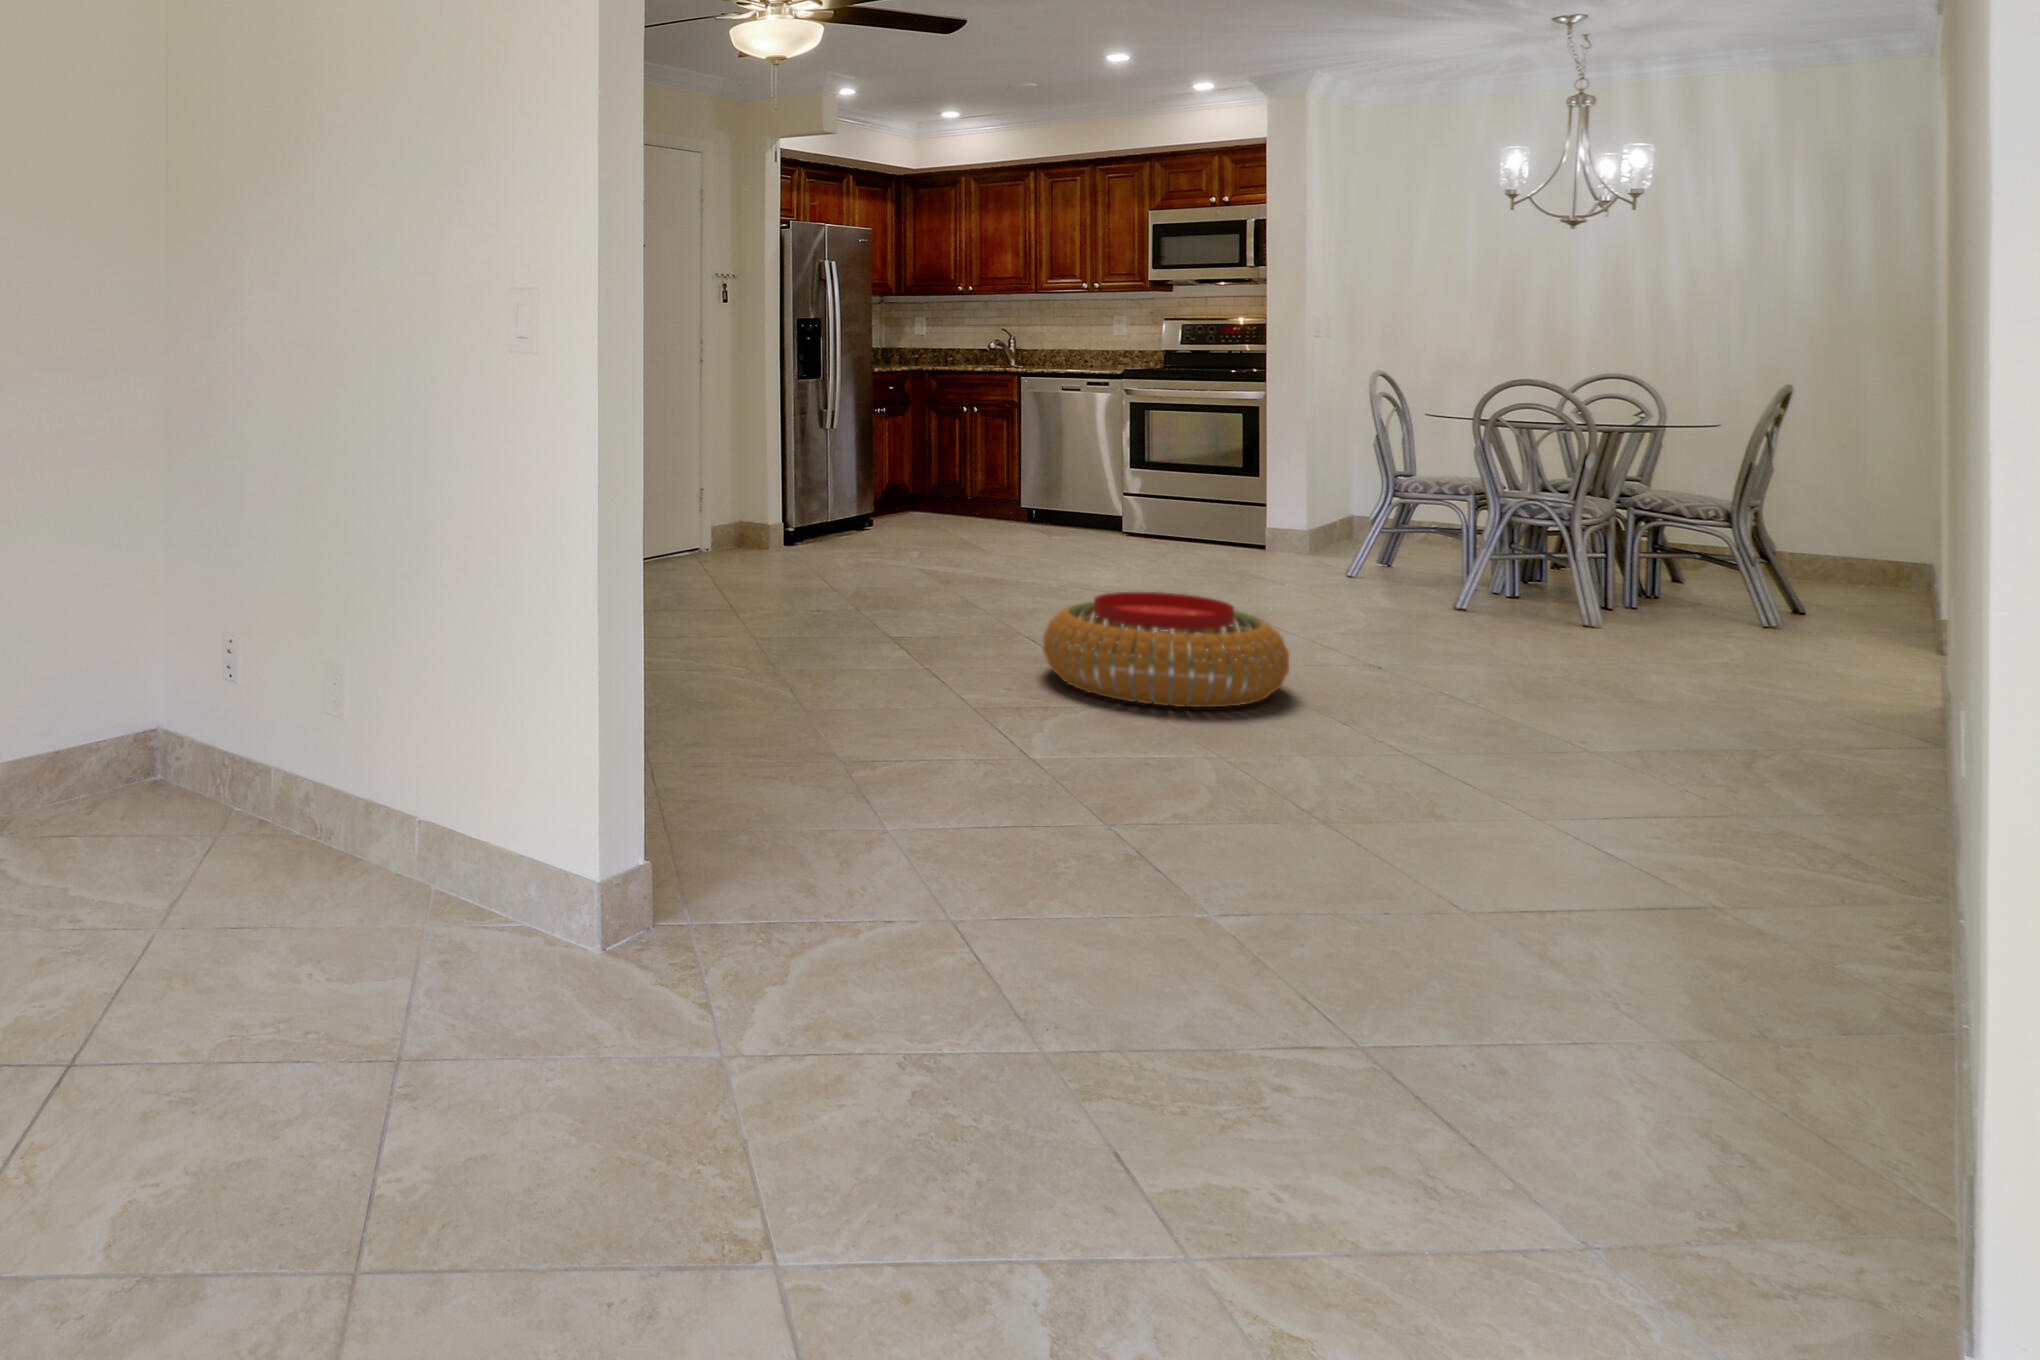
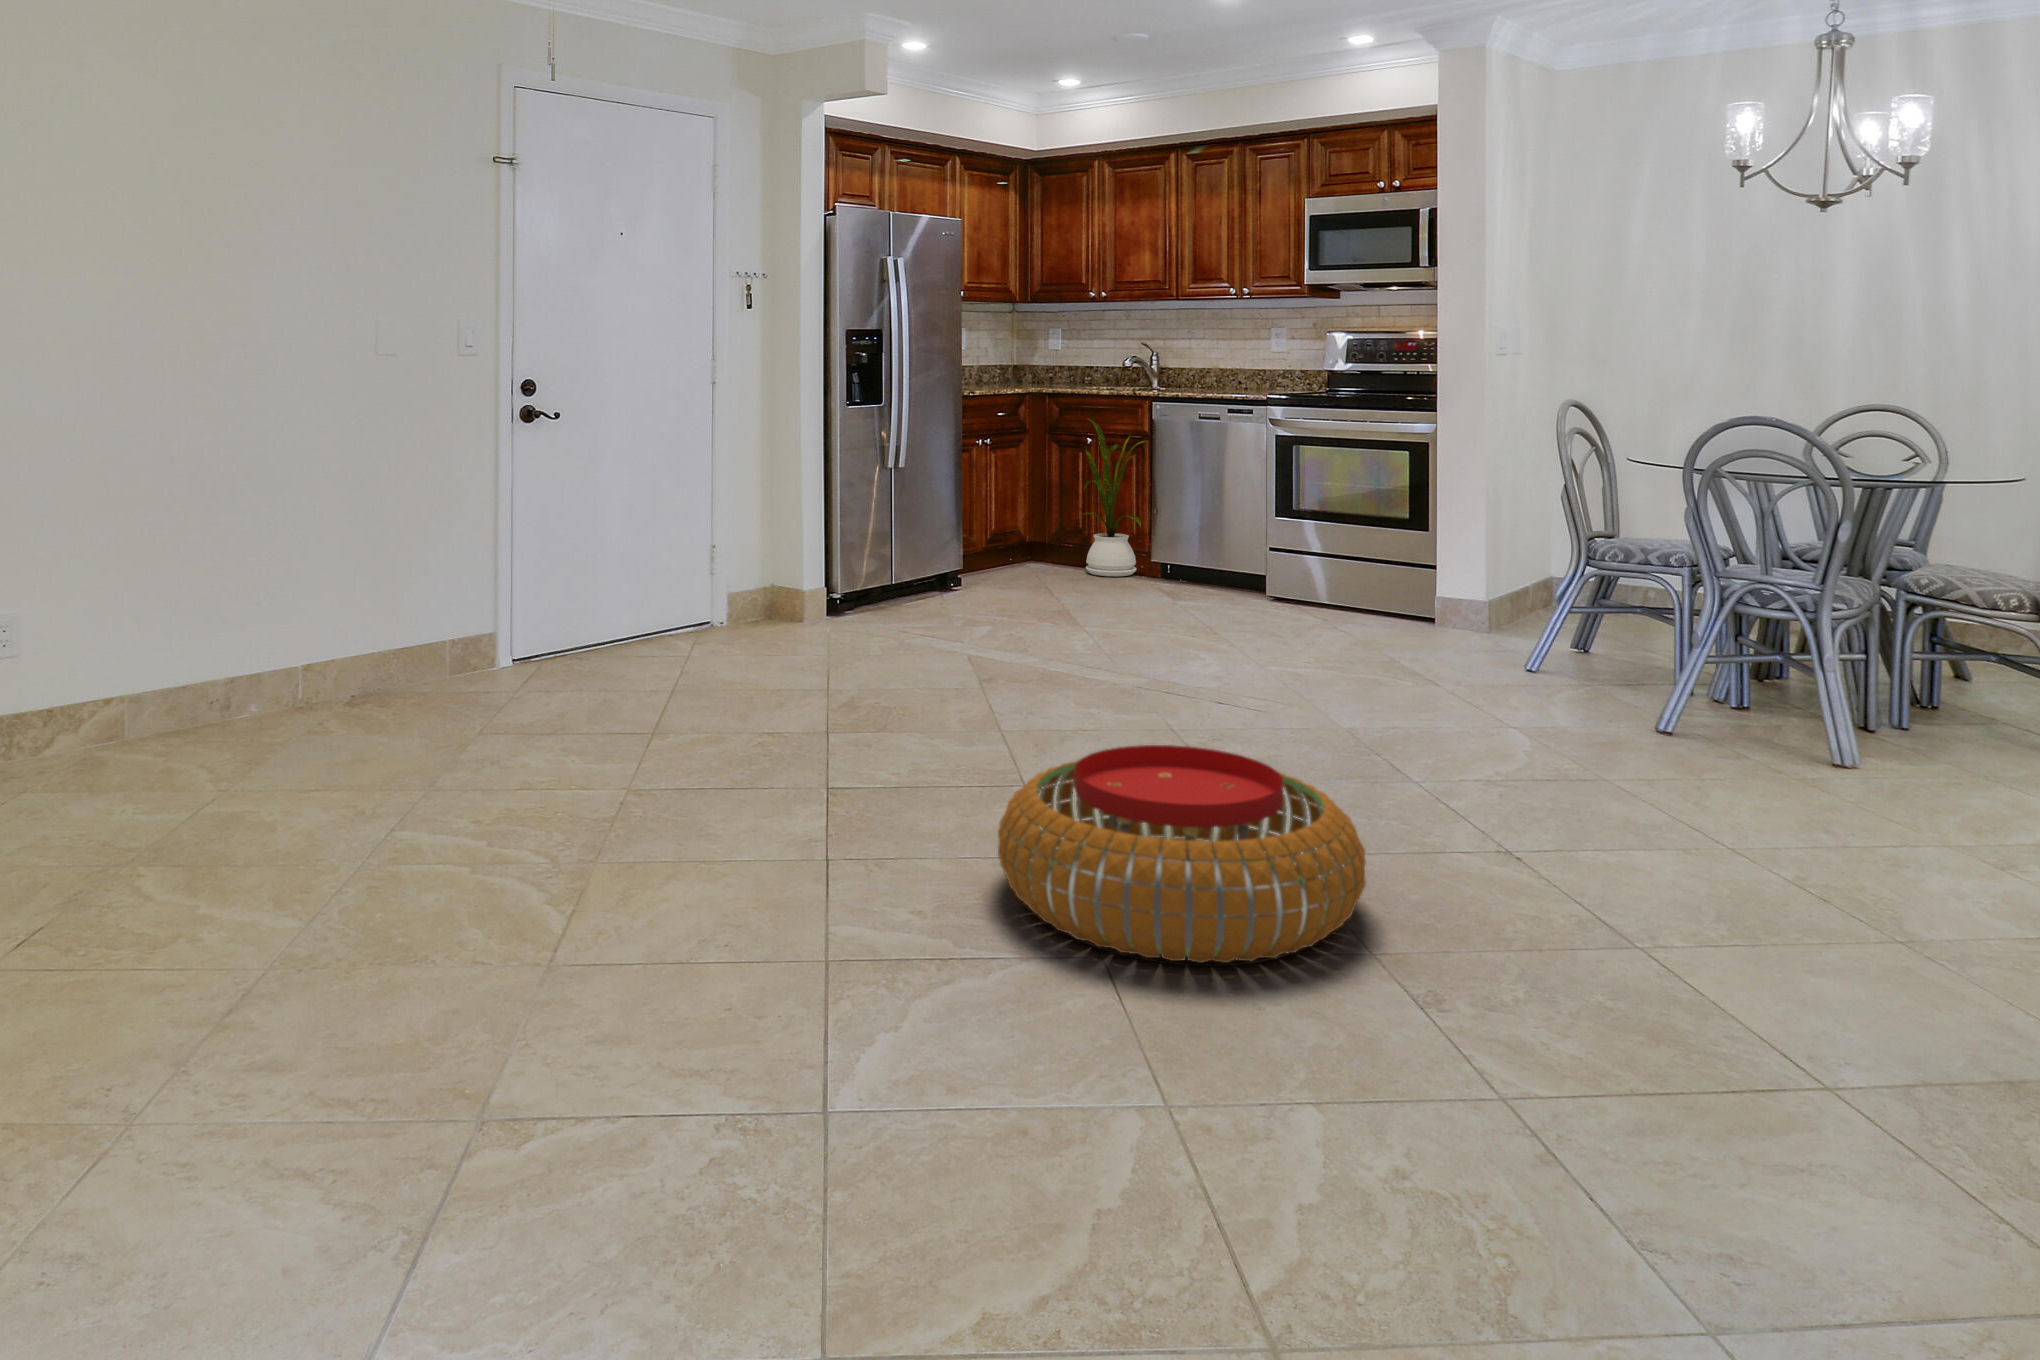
house plant: none [955,390,1019,518] -> present [1078,419,1146,576]

